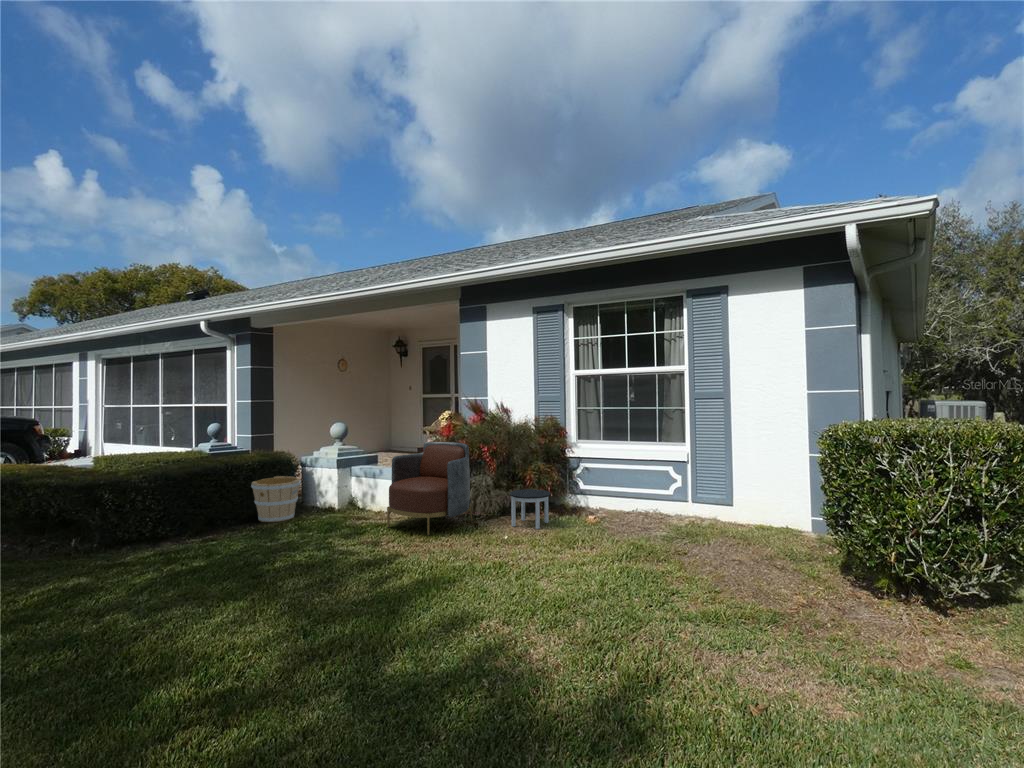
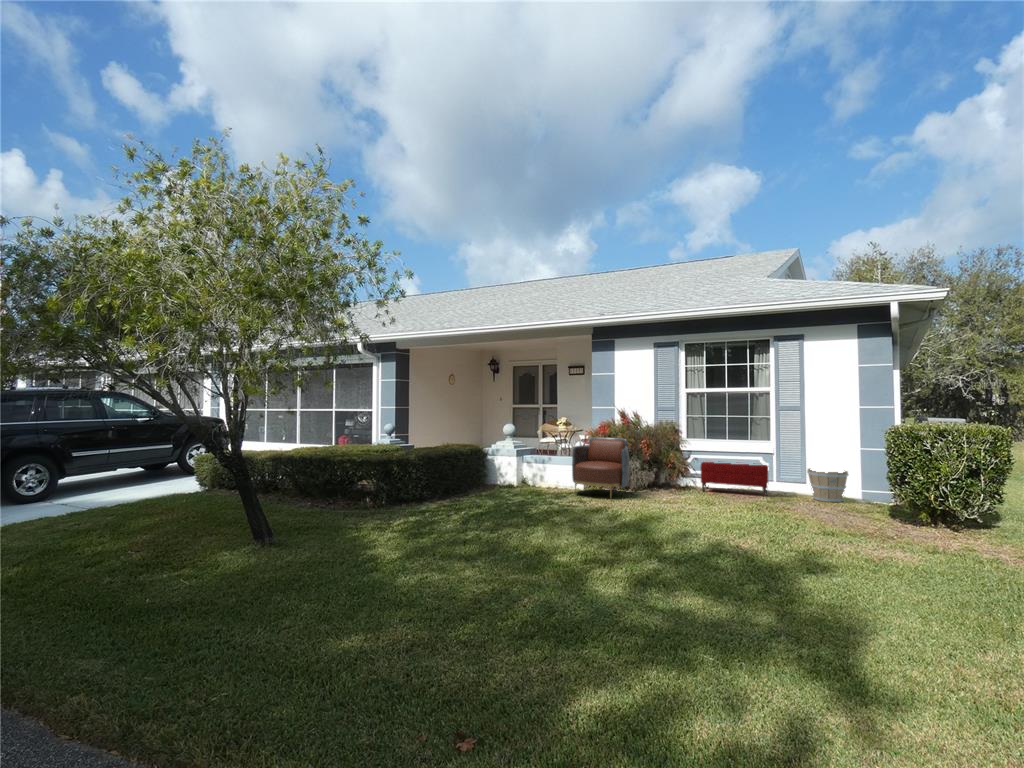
bench: none [581,472,679,528] -> present [700,461,768,497]
wooden bucket: present [251,476,301,522] -> present [807,469,848,502]
round table: present [510,489,551,529] -> none [656,471,685,497]

